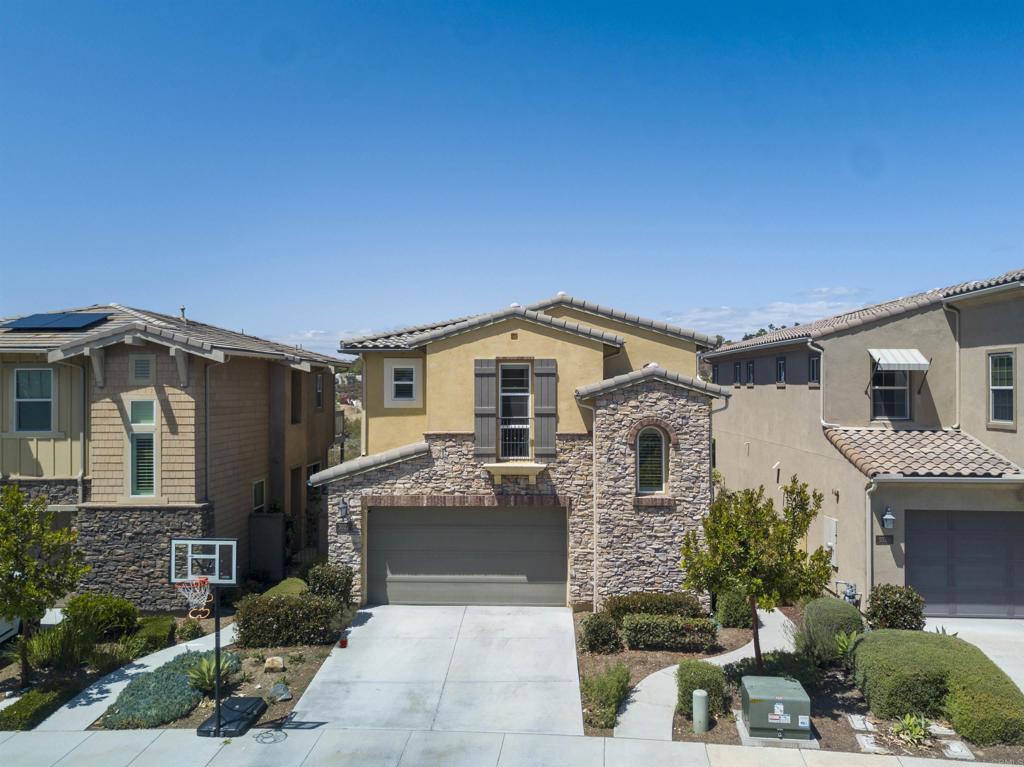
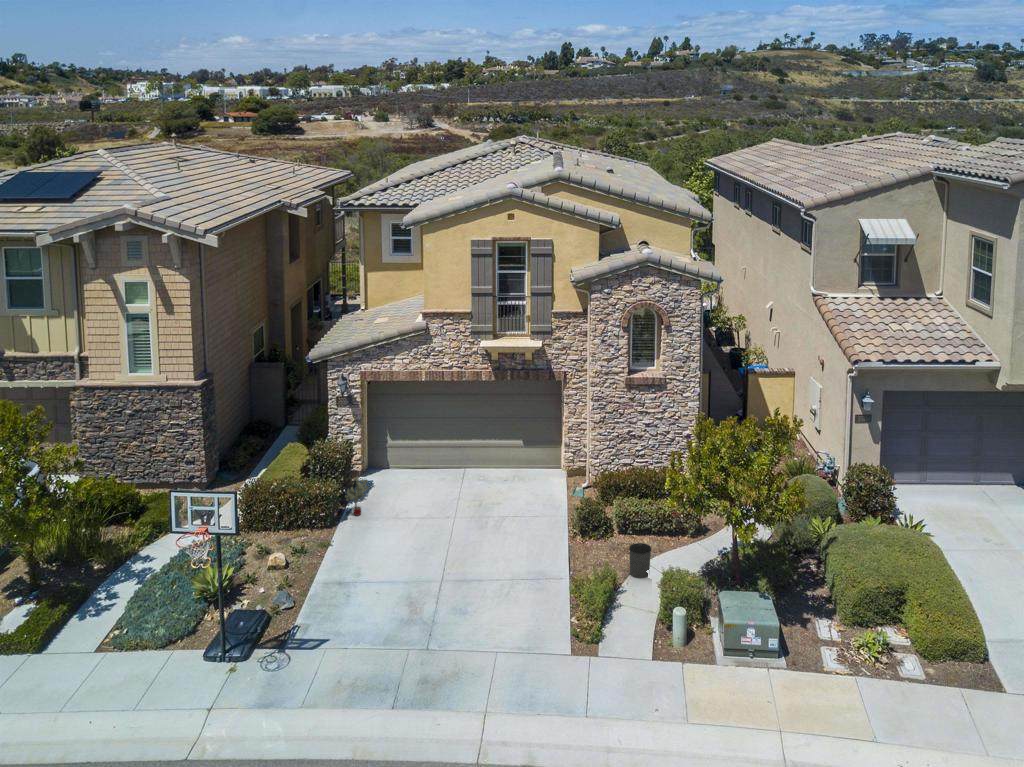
trash can: none [660,679,688,727] -> present [629,543,651,578]

